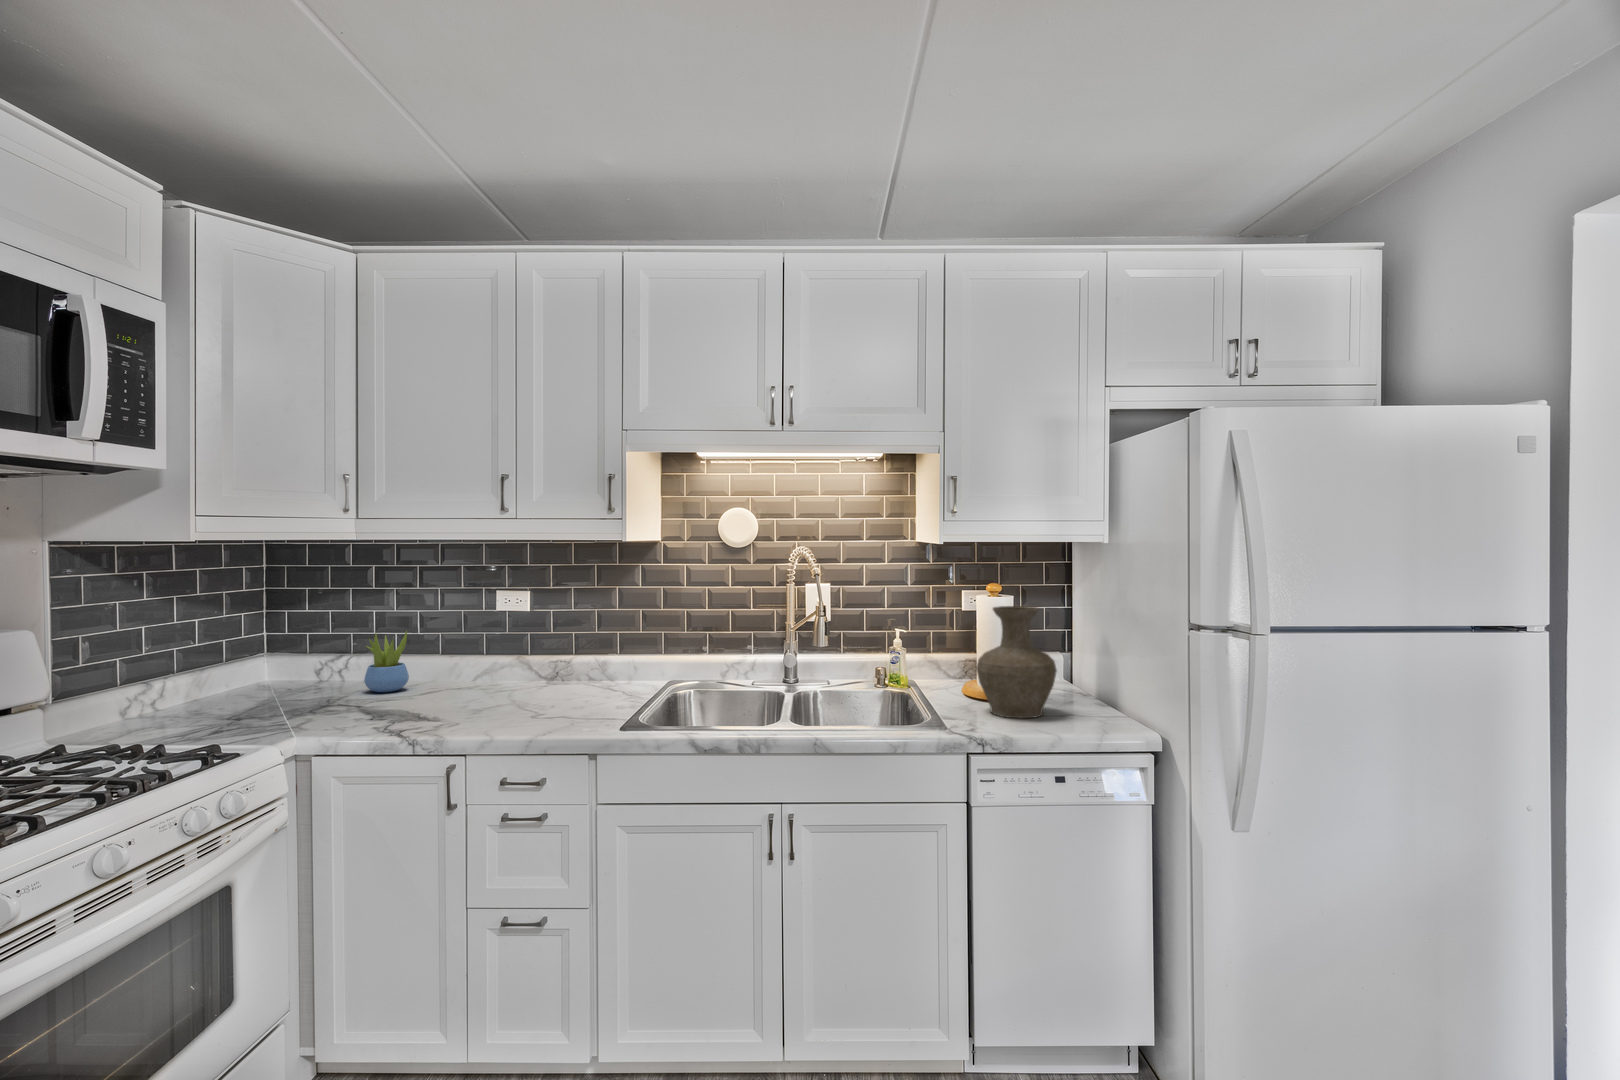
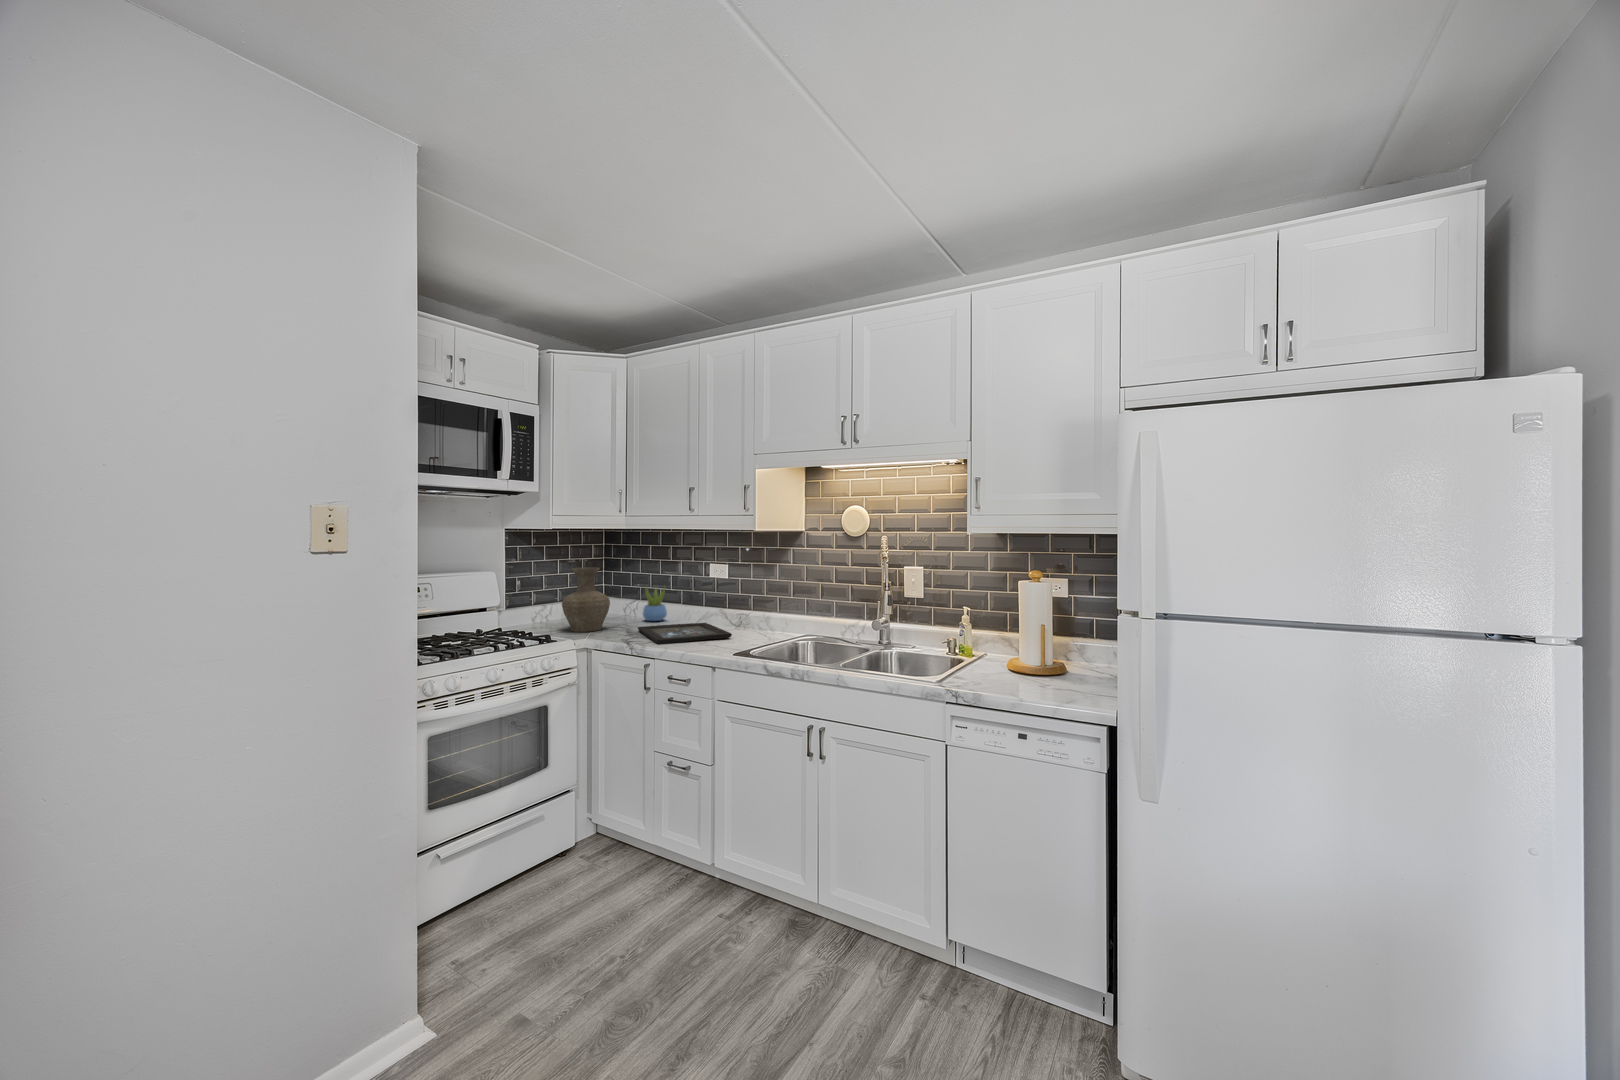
vase: present [976,606,1057,718] -> present [562,568,610,632]
tray: none [389,685,572,726] -> present [638,623,732,644]

